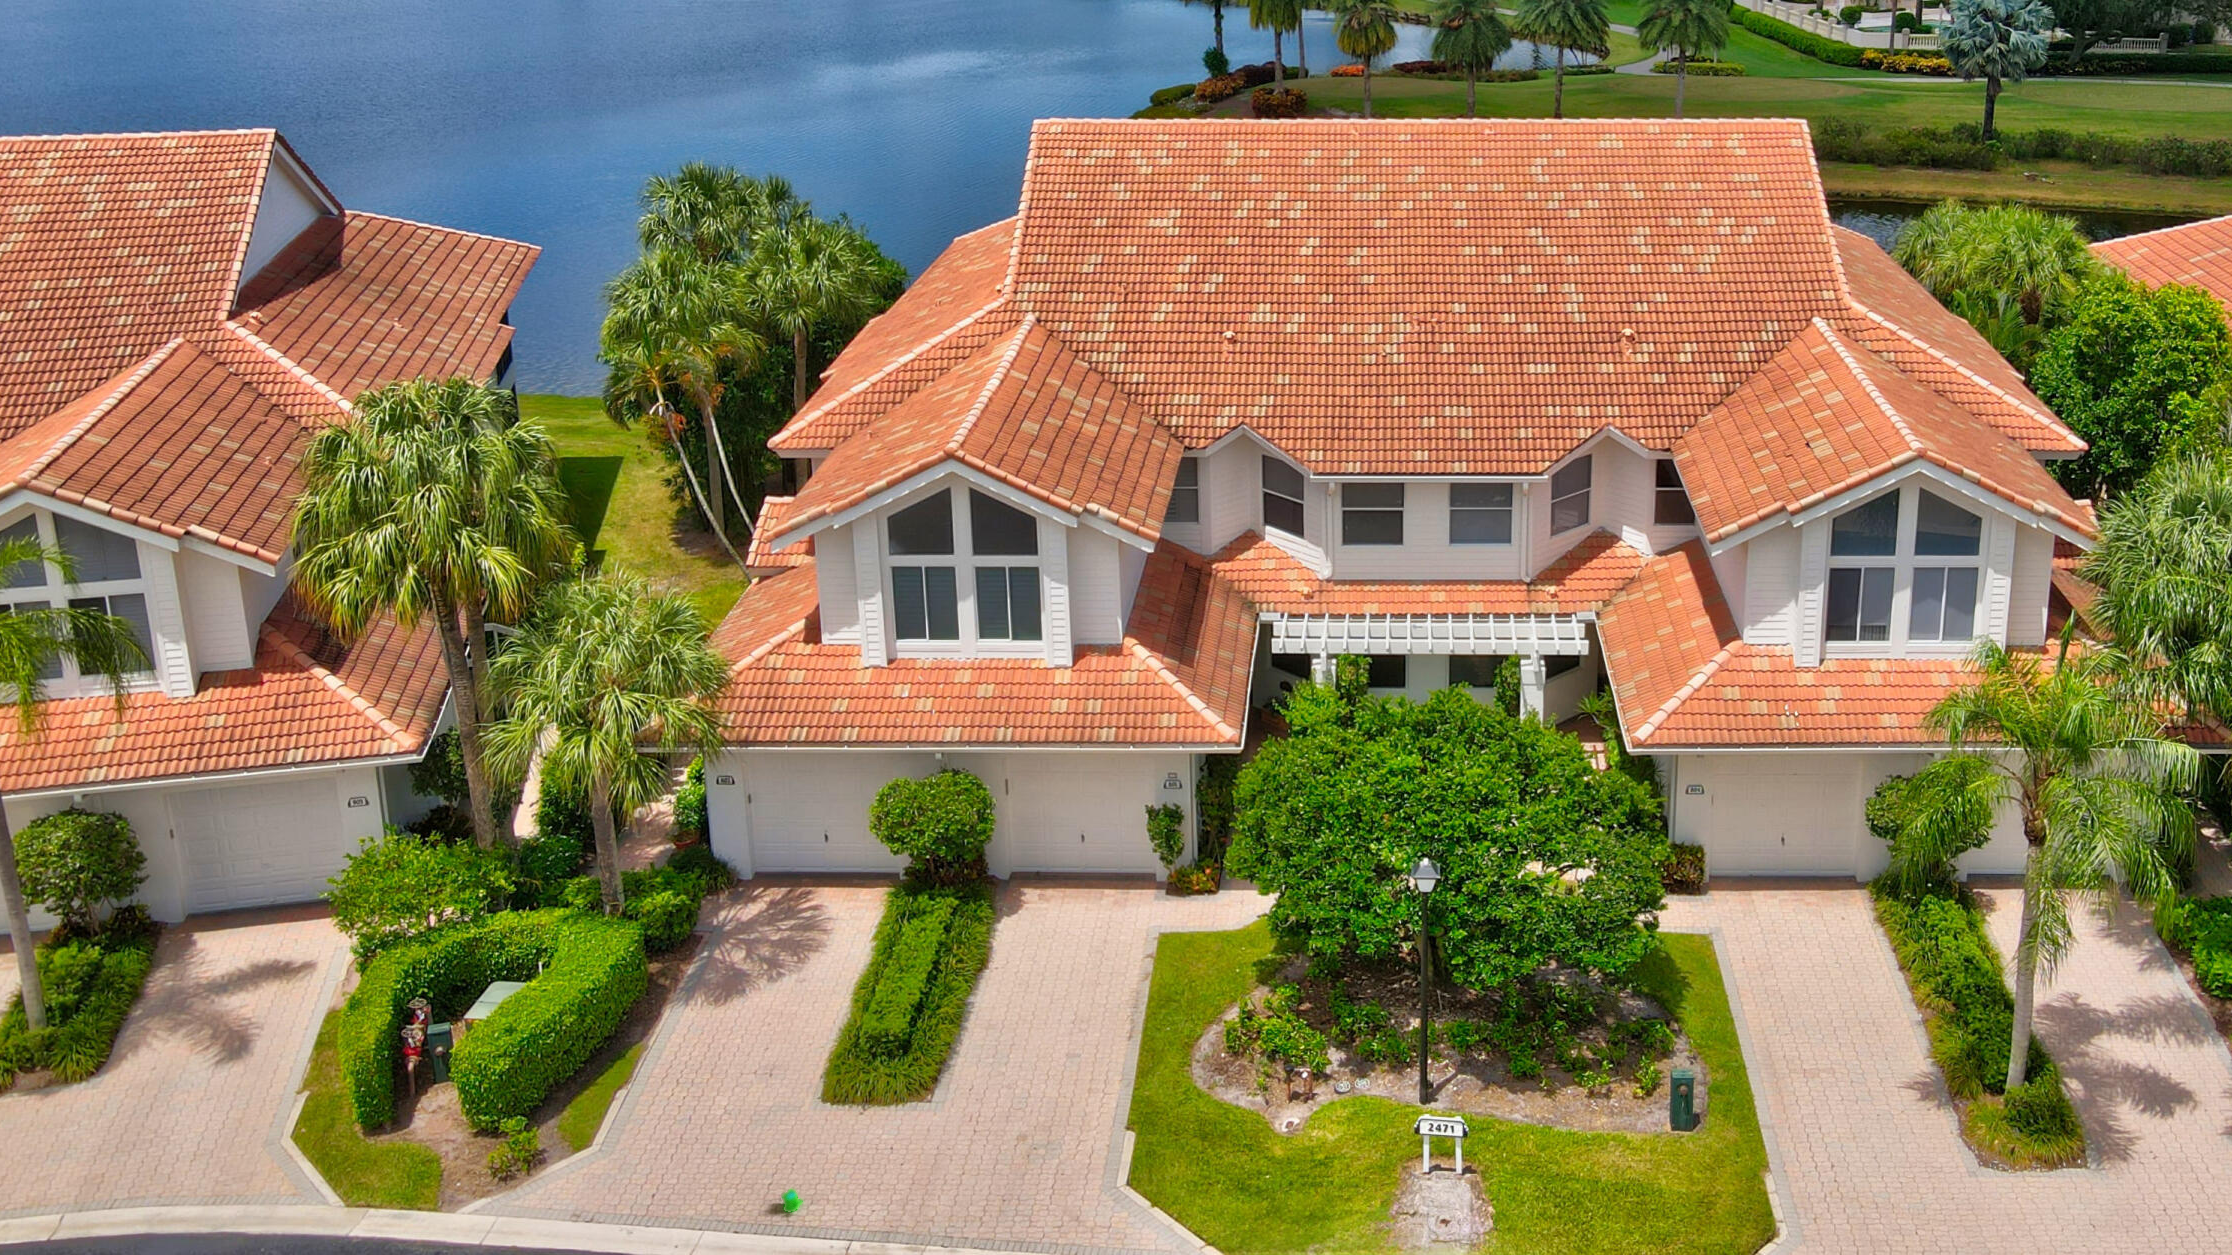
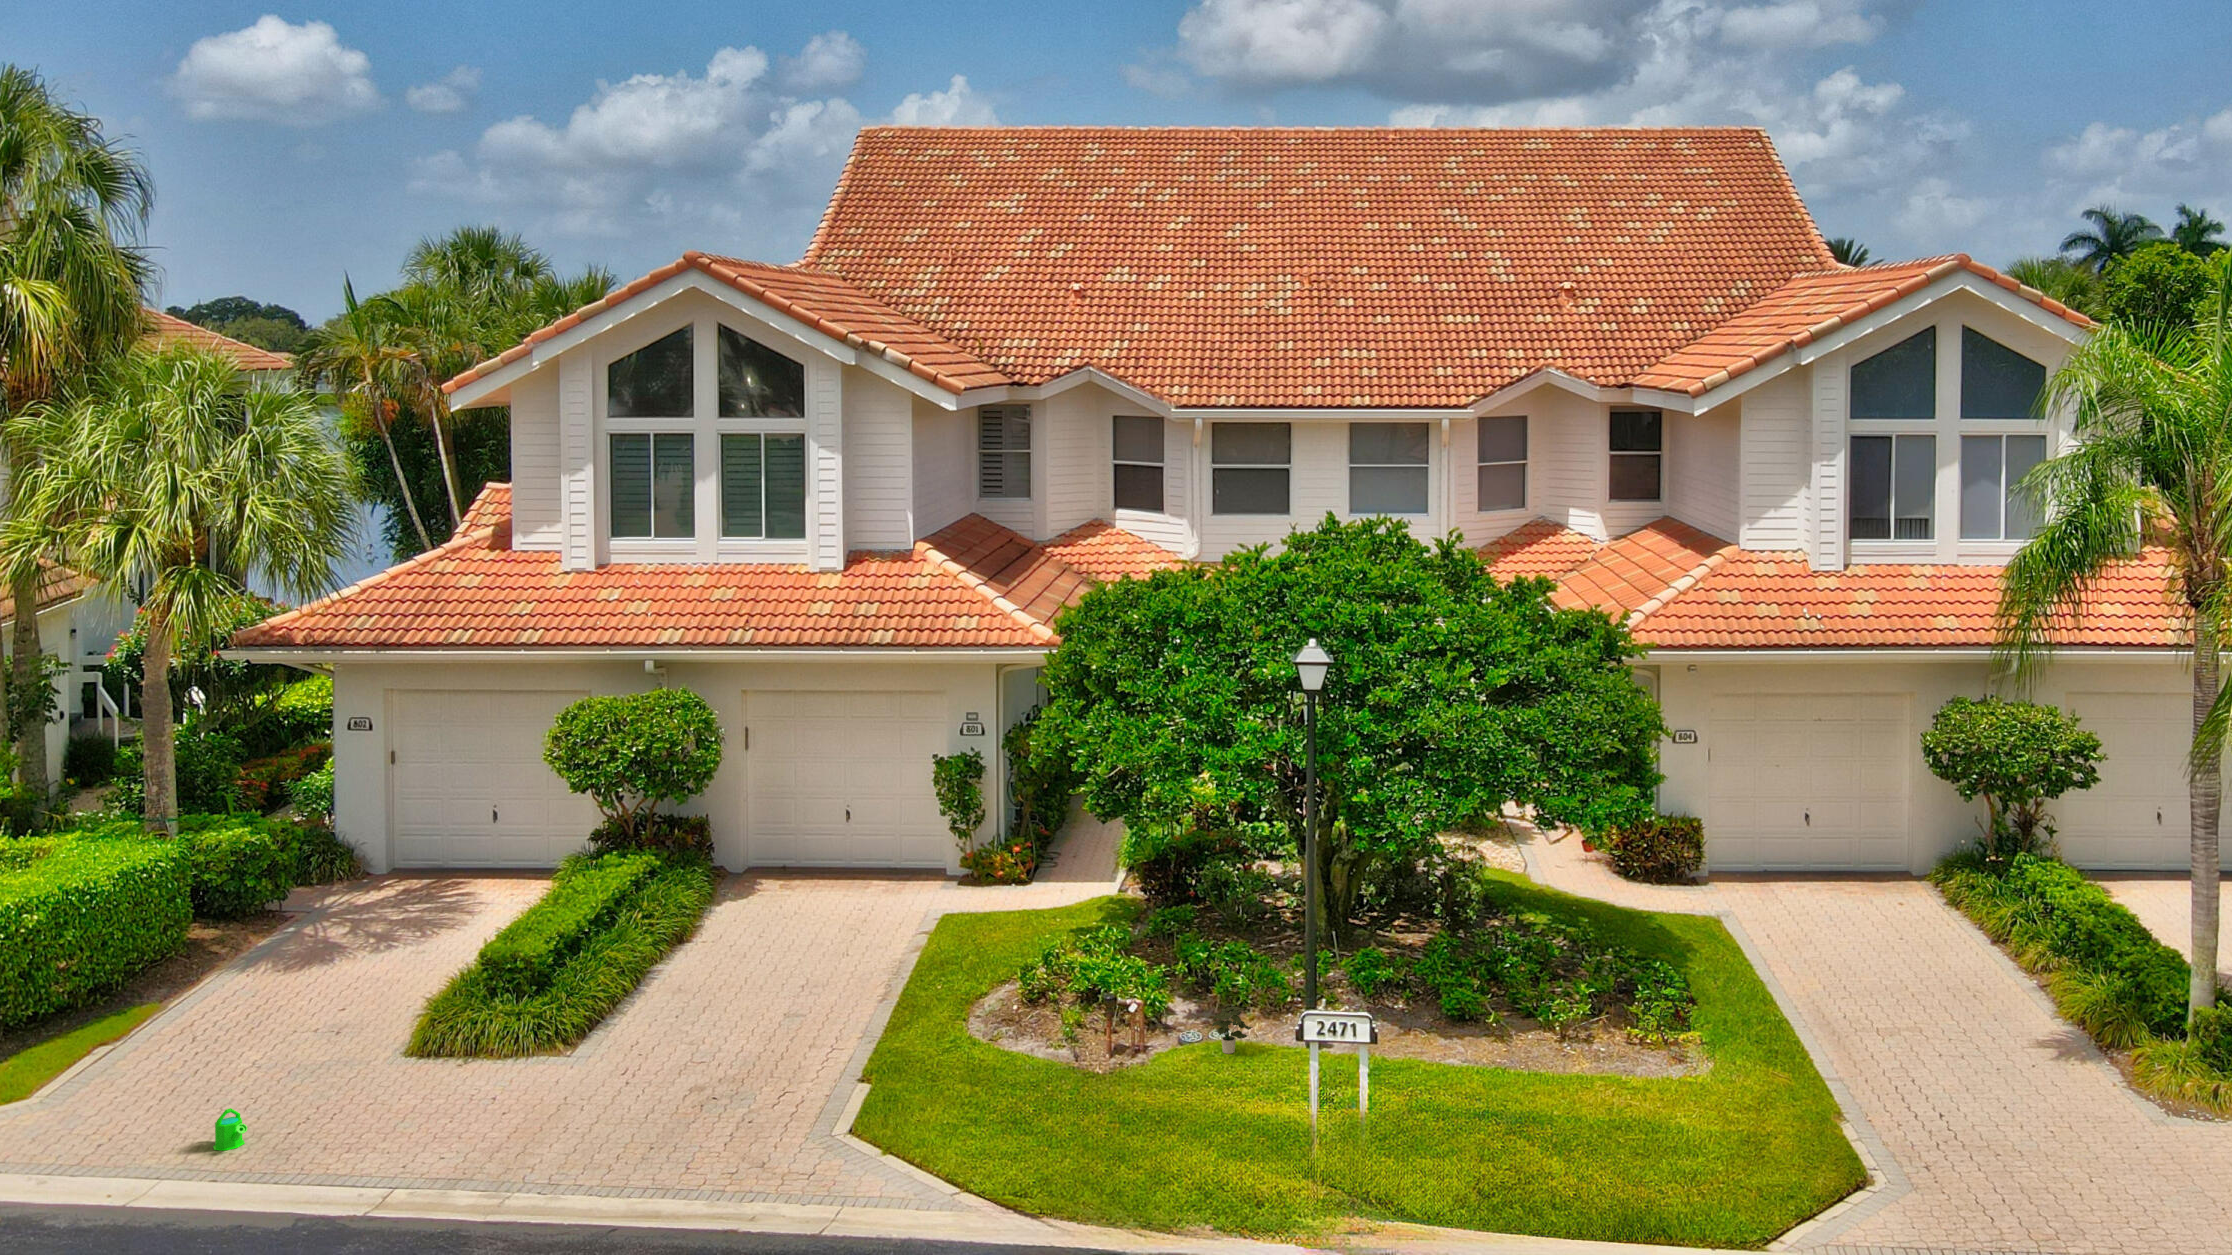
potted plant: present [1602,997,1622,1024] -> present [1212,1007,1252,1054]

